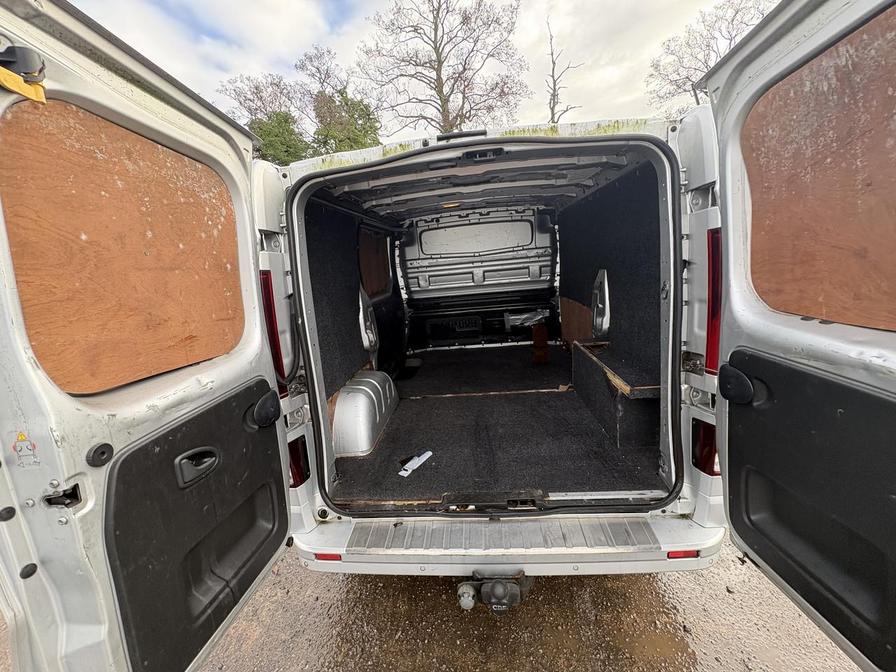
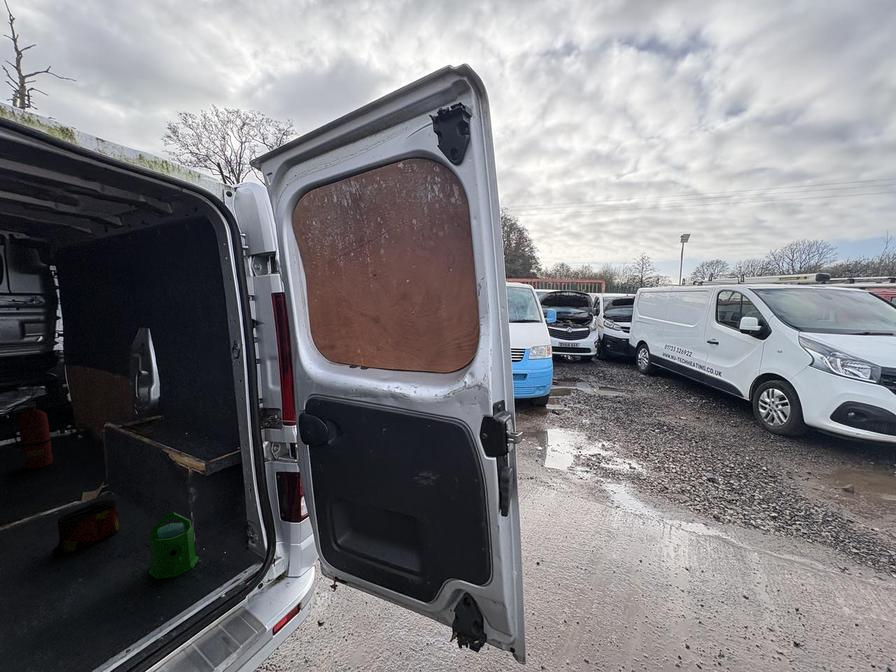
bag: none [533,395,572,424] -> present [52,499,119,554]
watering can: none [581,420,619,470] -> present [149,512,199,579]

